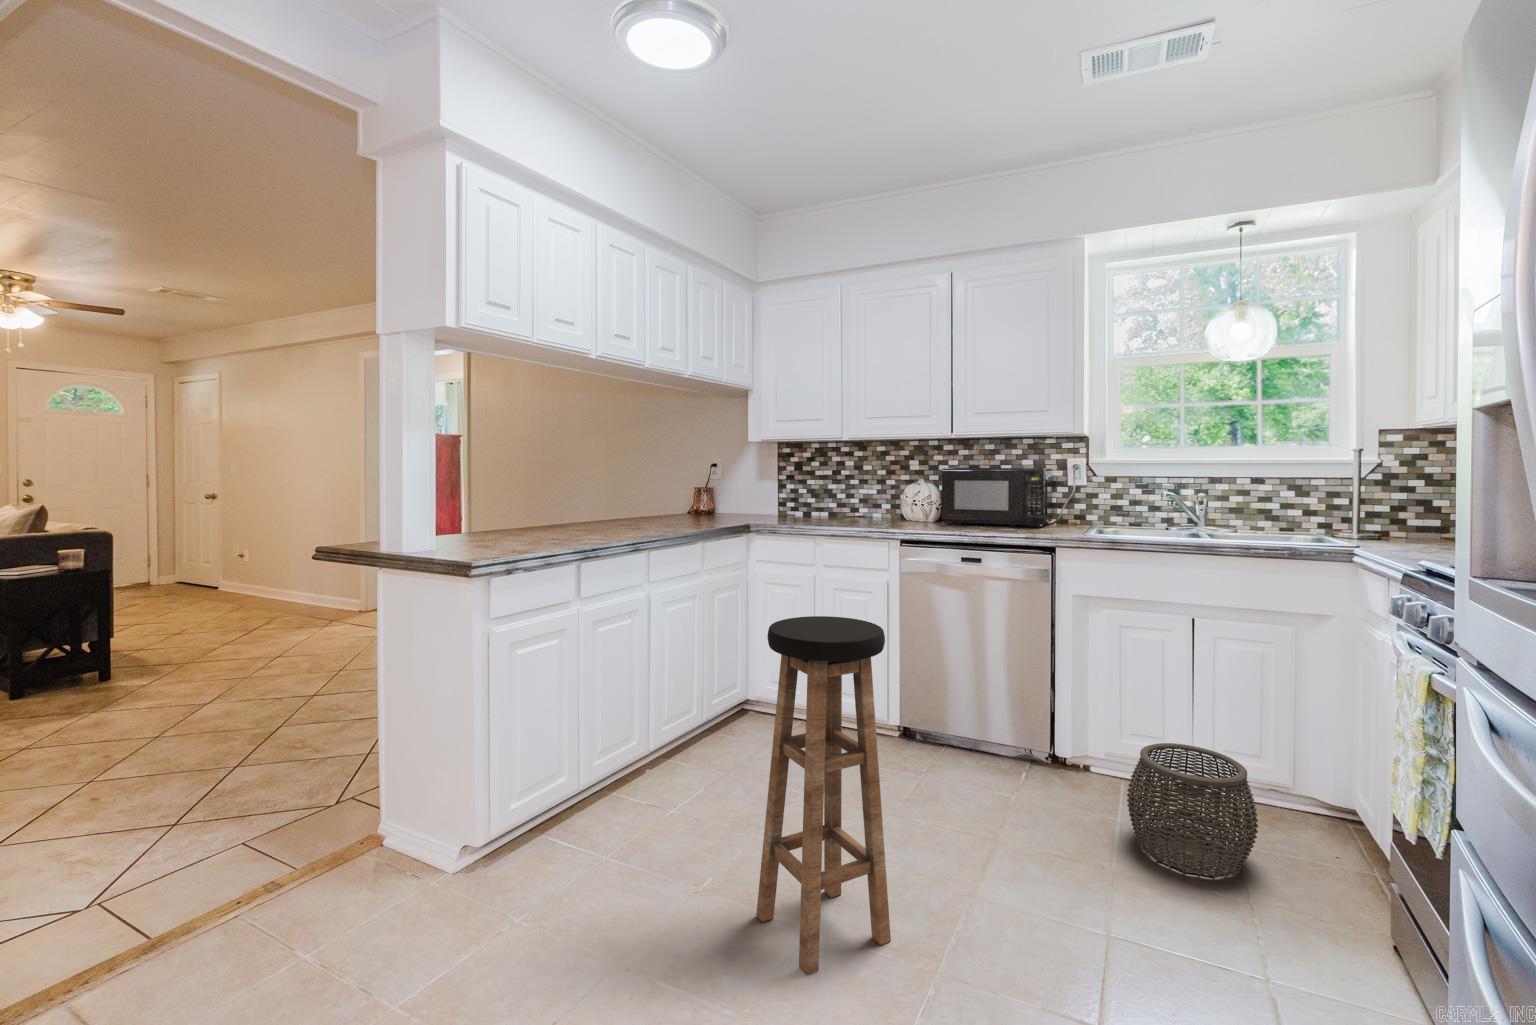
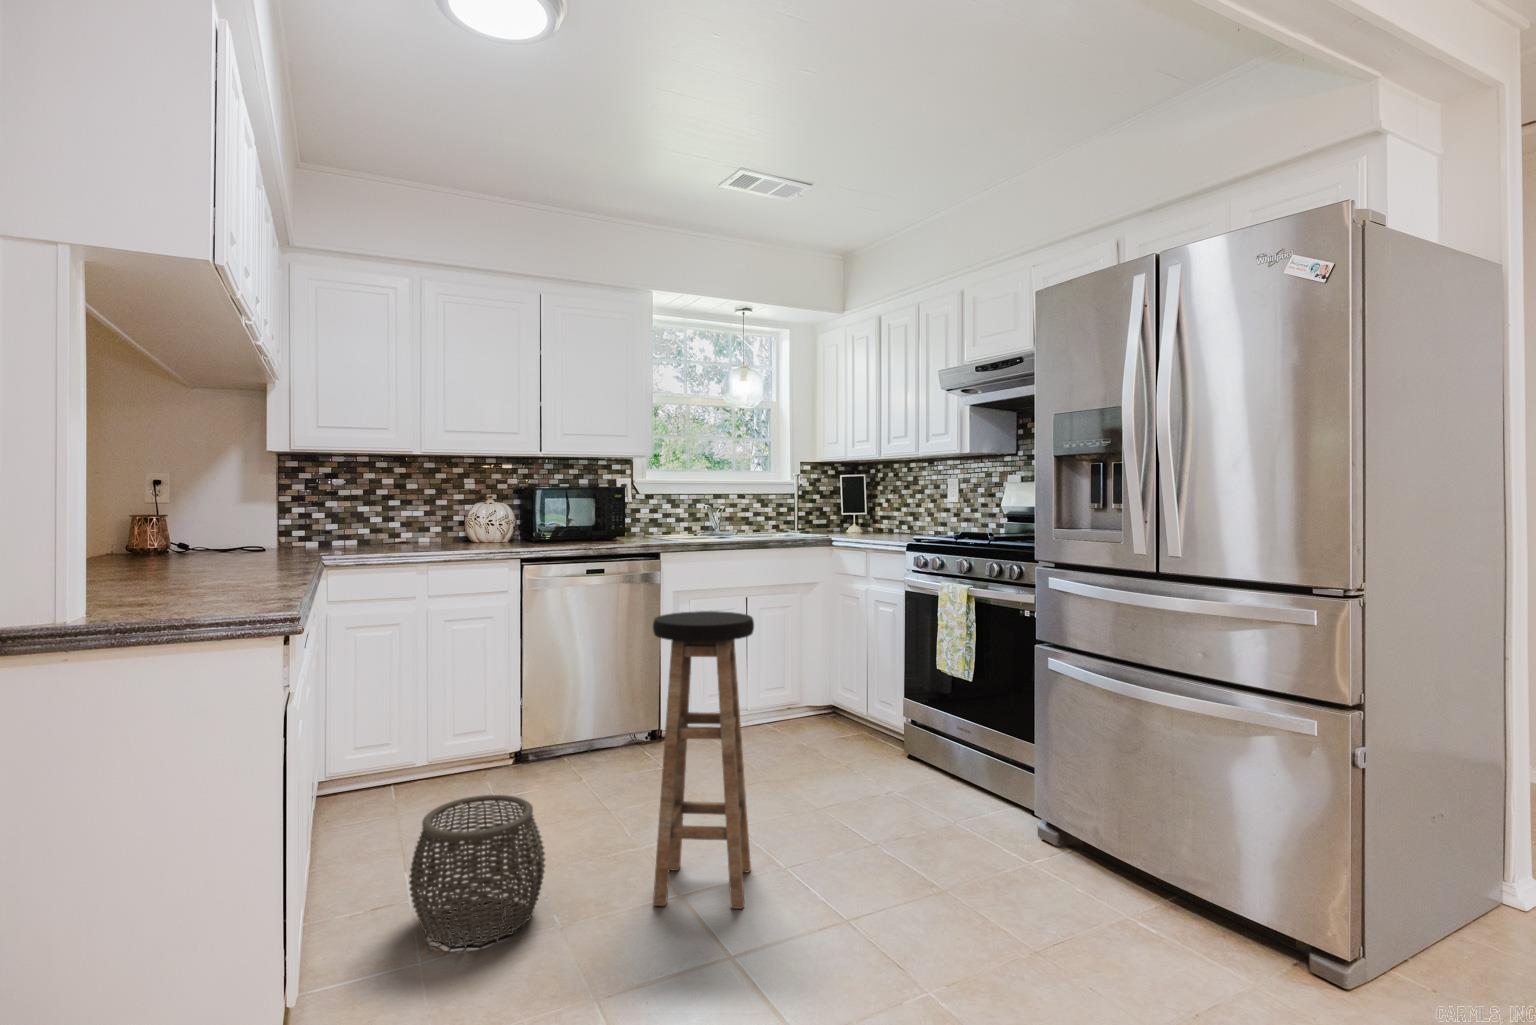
woven basket: present [1127,743,1258,877] -> present [409,795,545,947]

